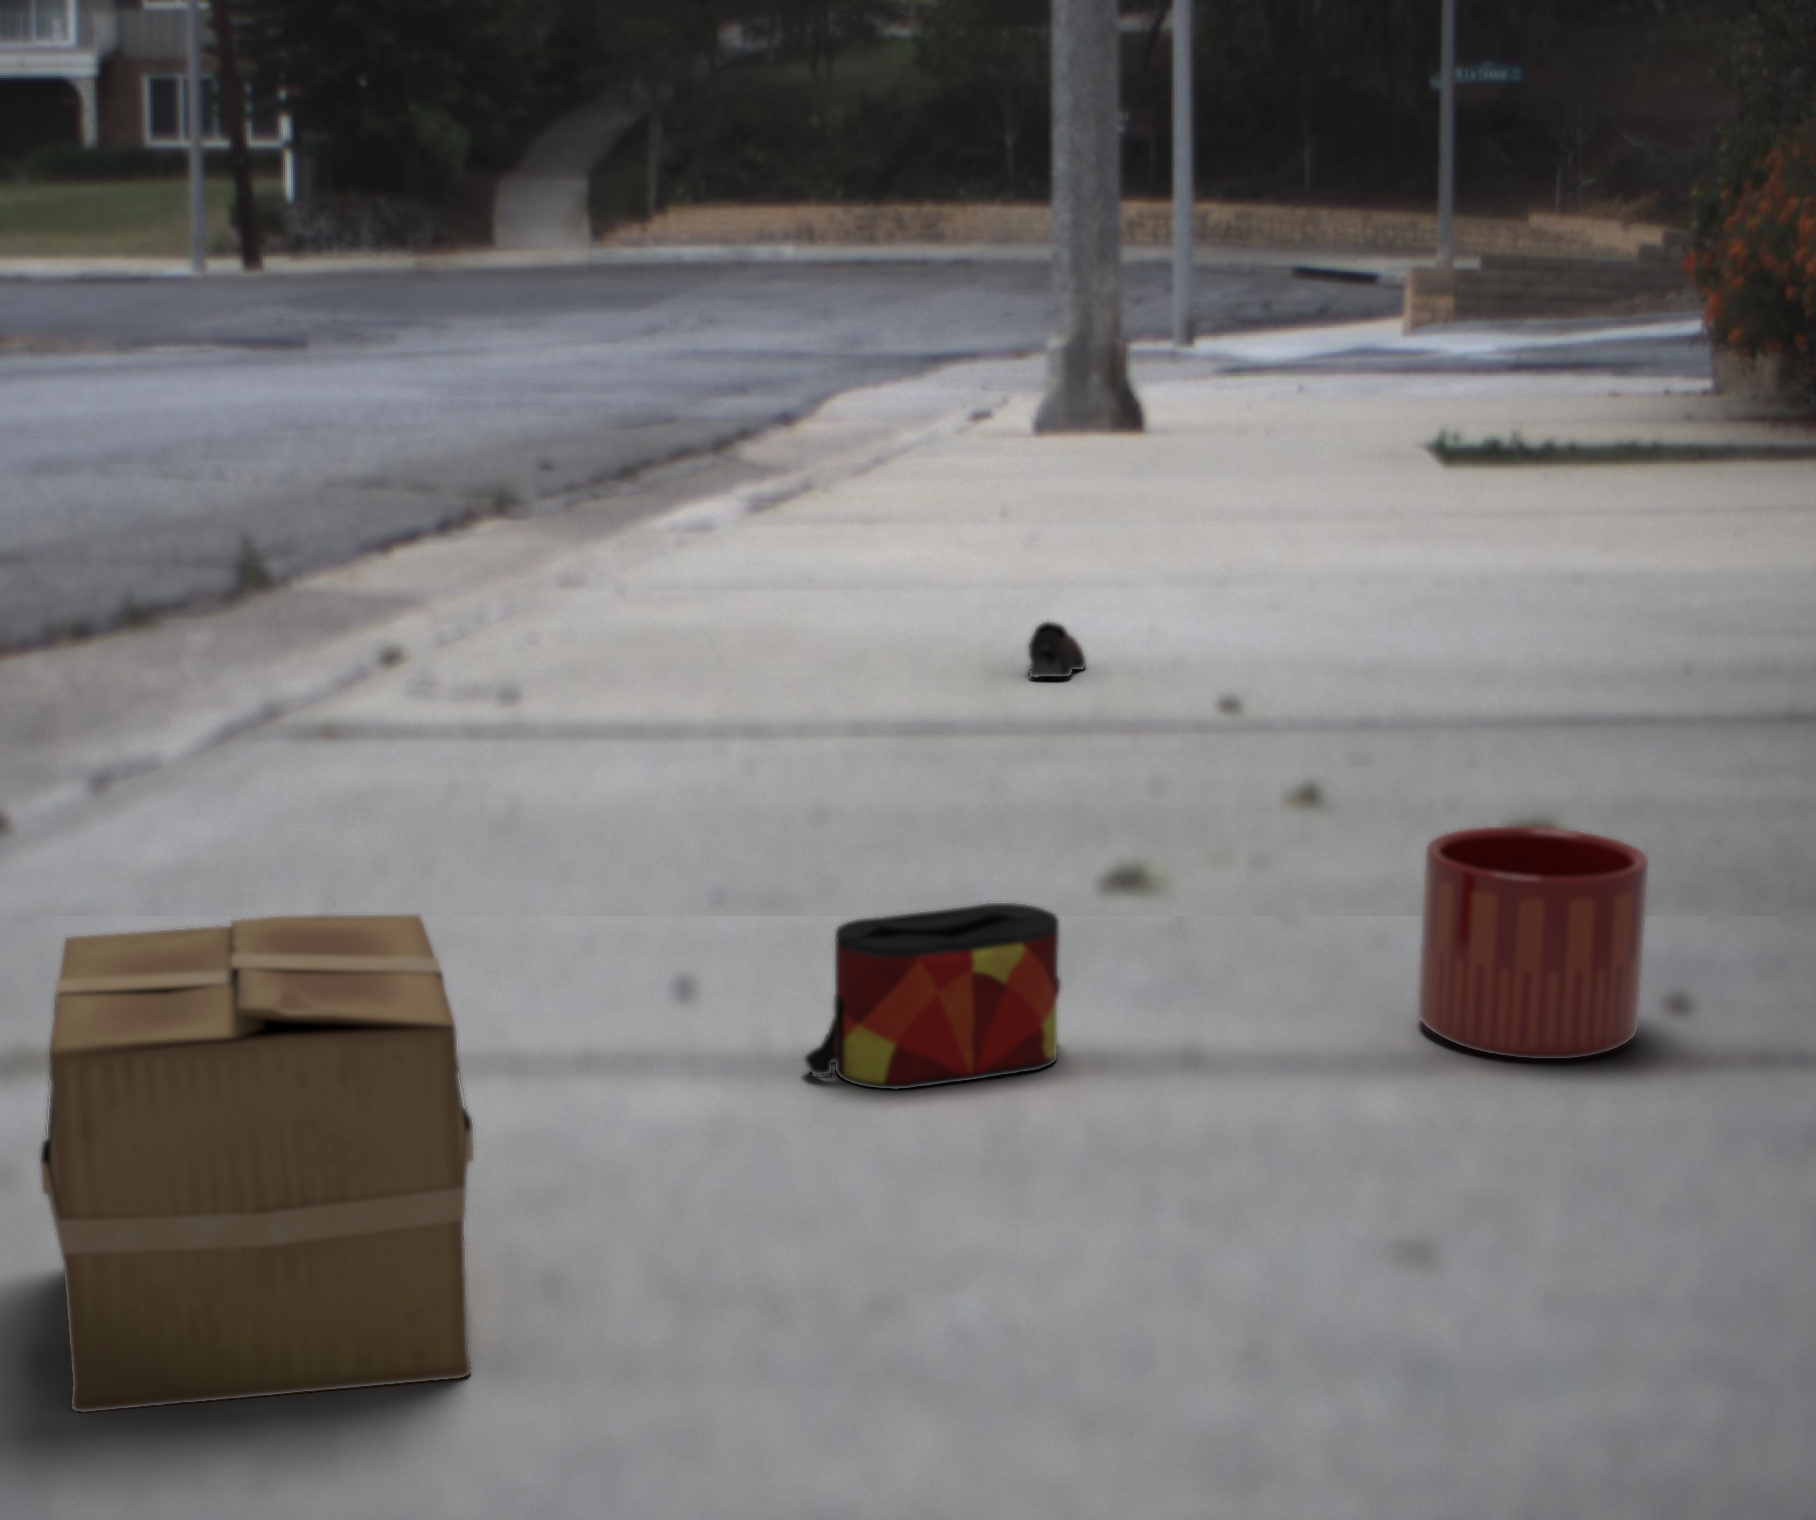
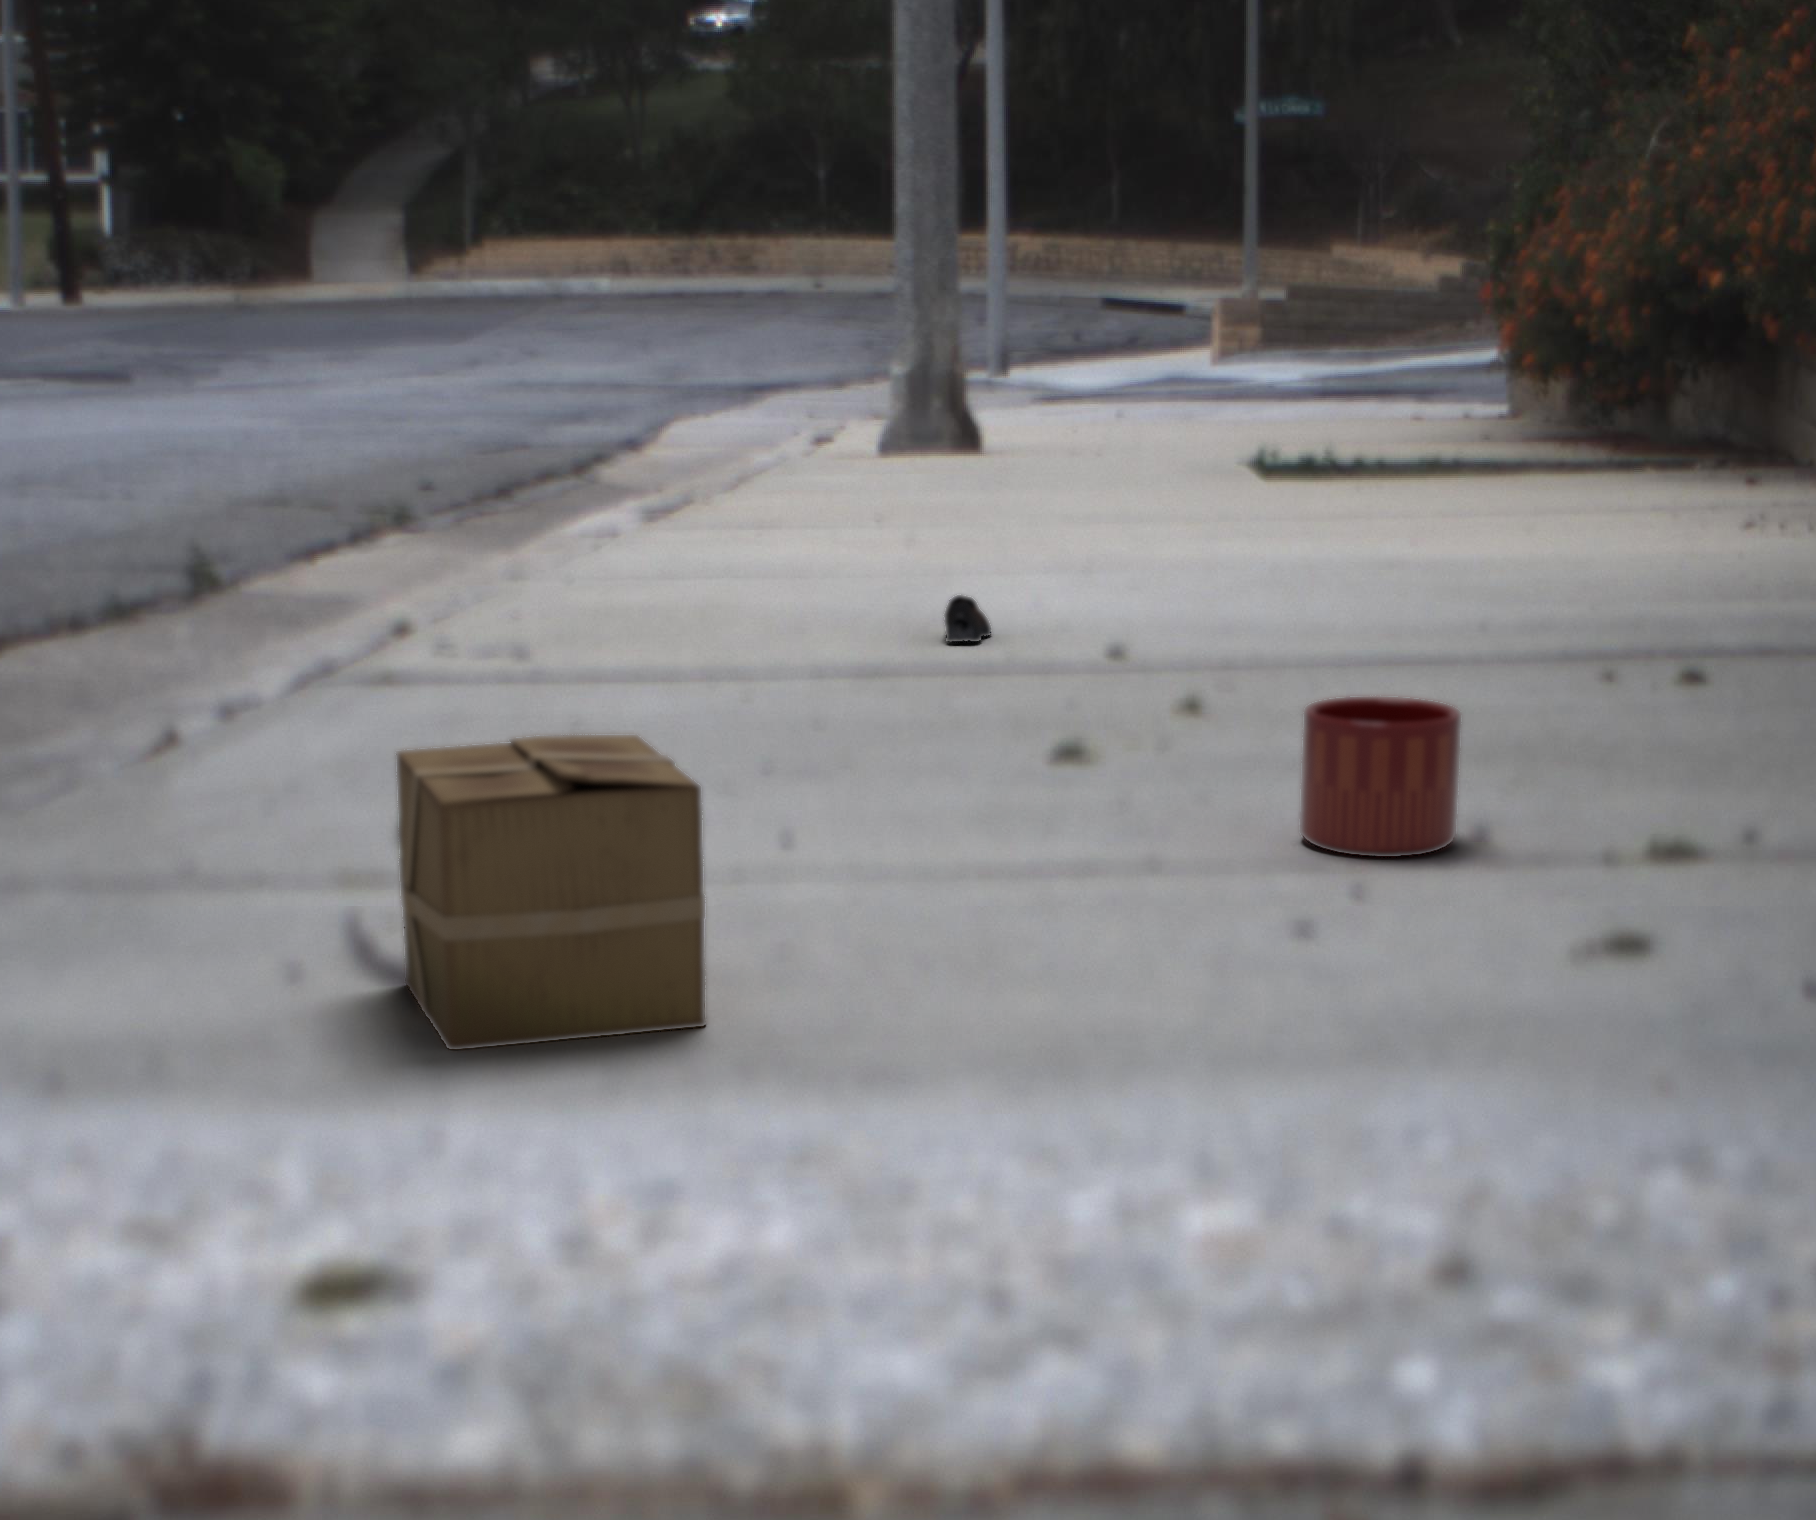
bag: present [805,903,1060,1089] -> none [866,754,1047,884]

